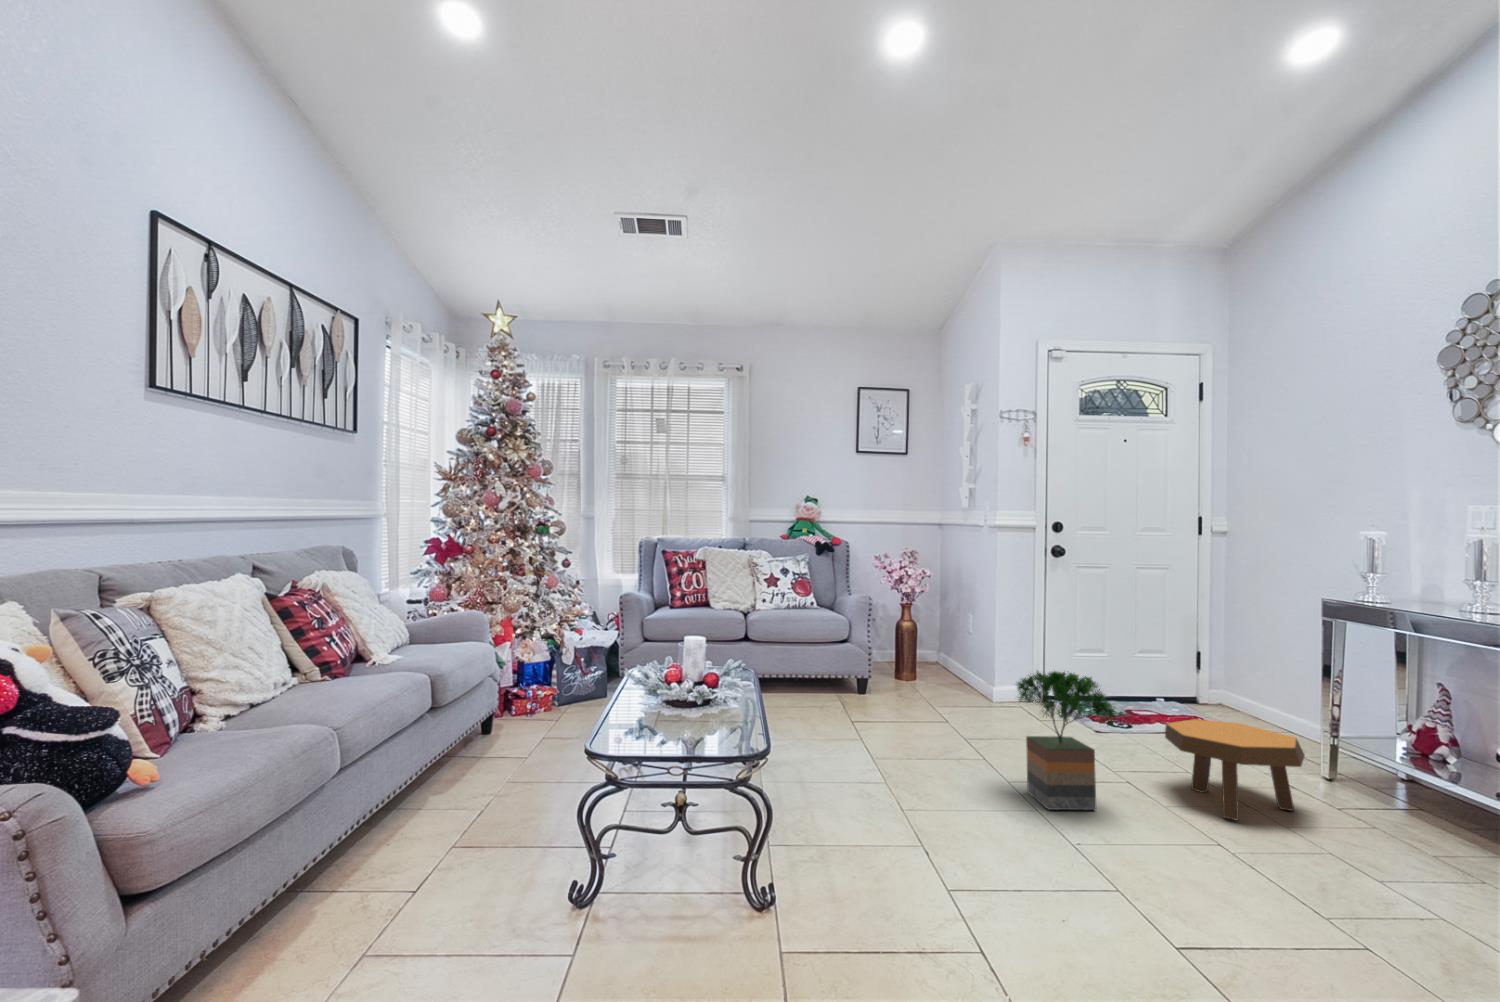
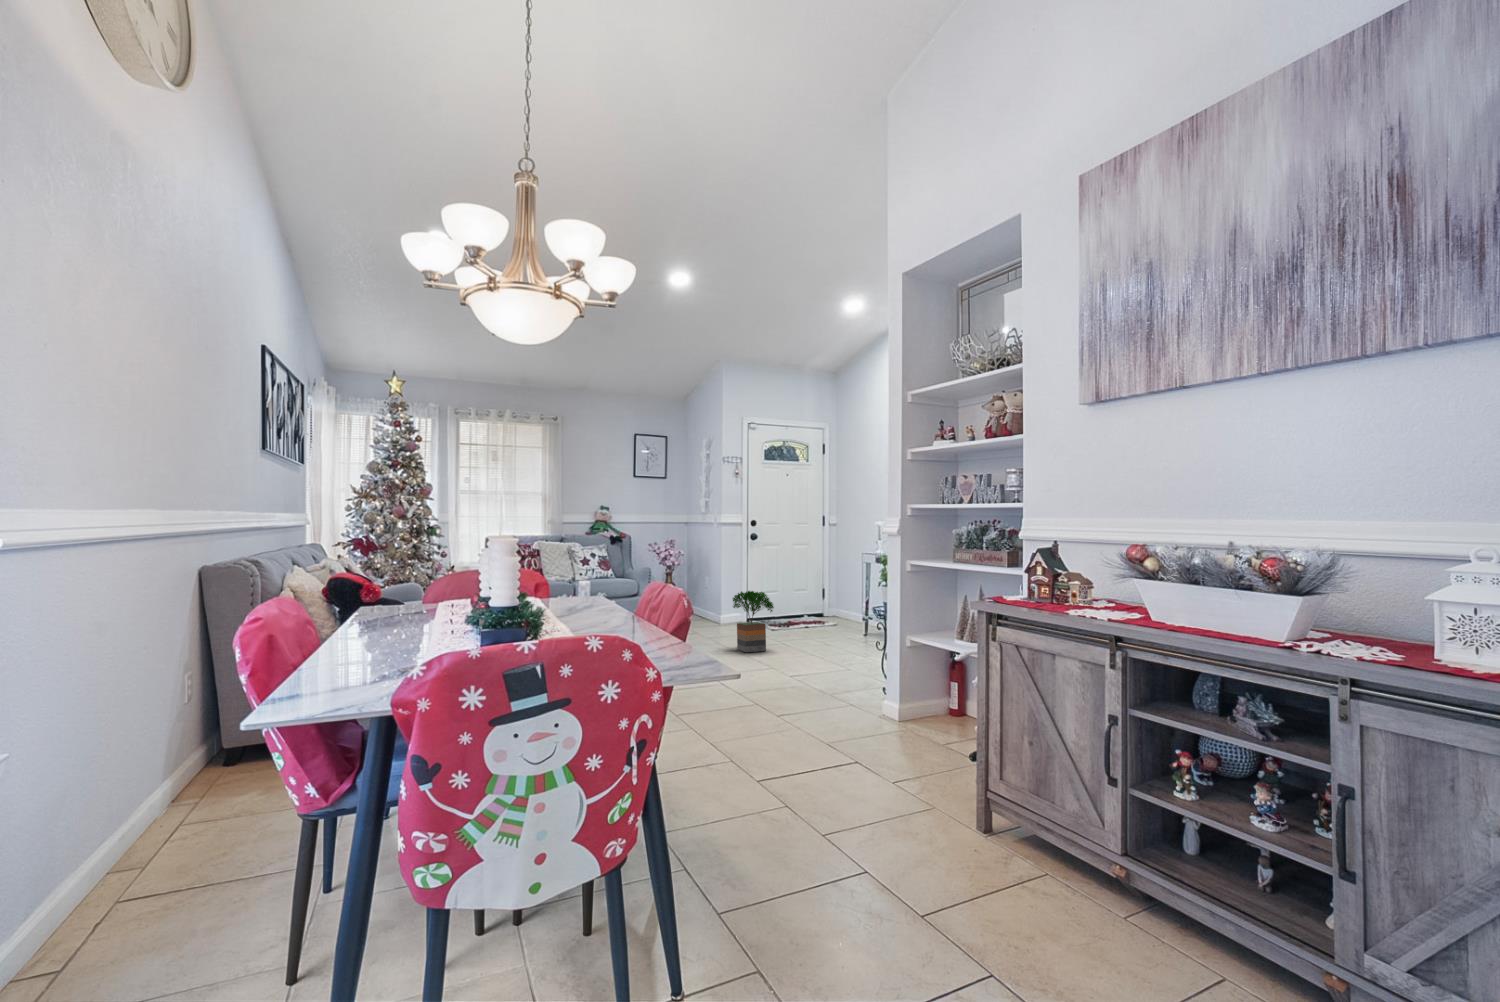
footstool: present [1165,719,1305,820] -> none [797,611,848,648]

